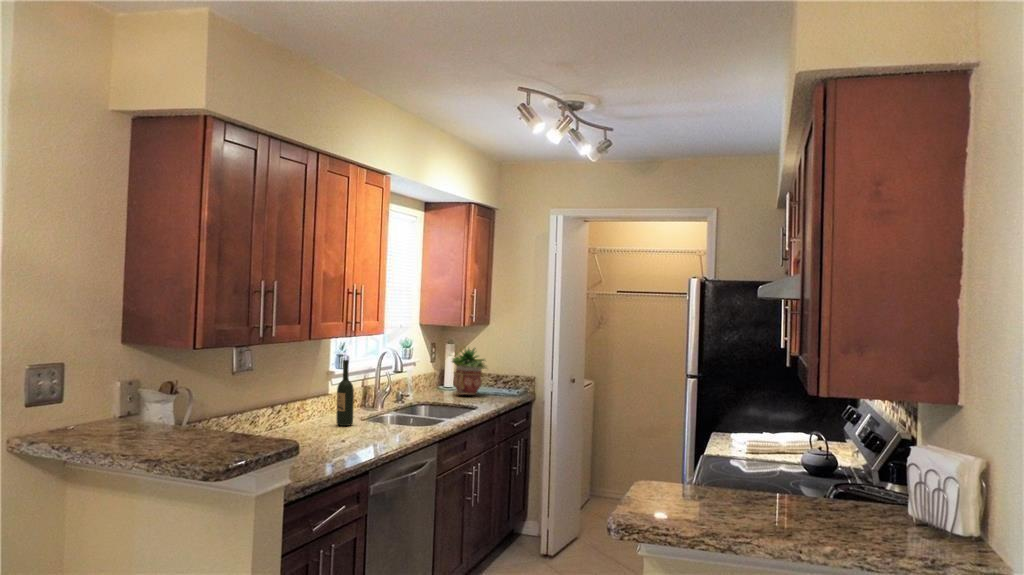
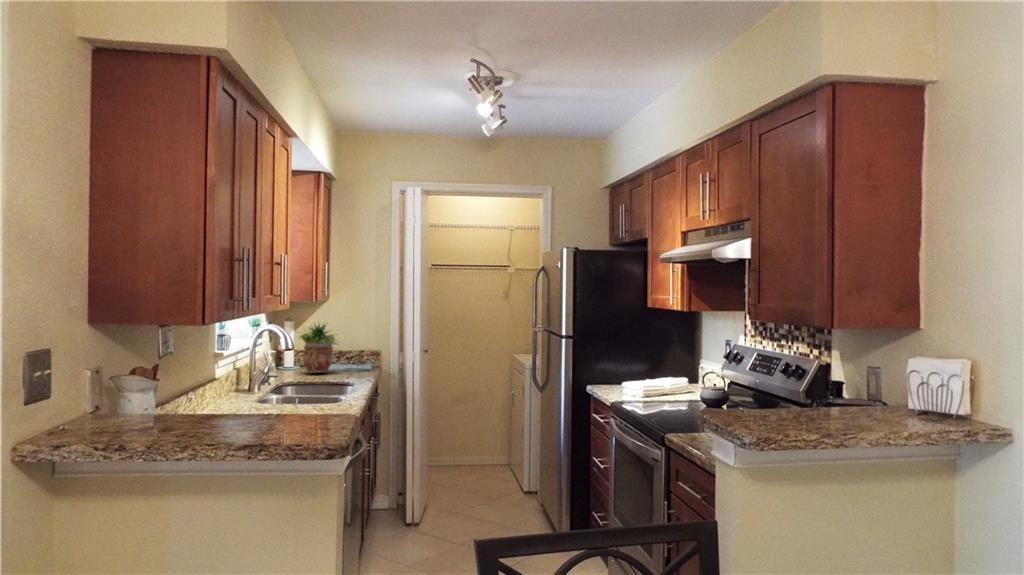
wine bottle: present [336,360,354,426] -> none [227,334,247,410]

